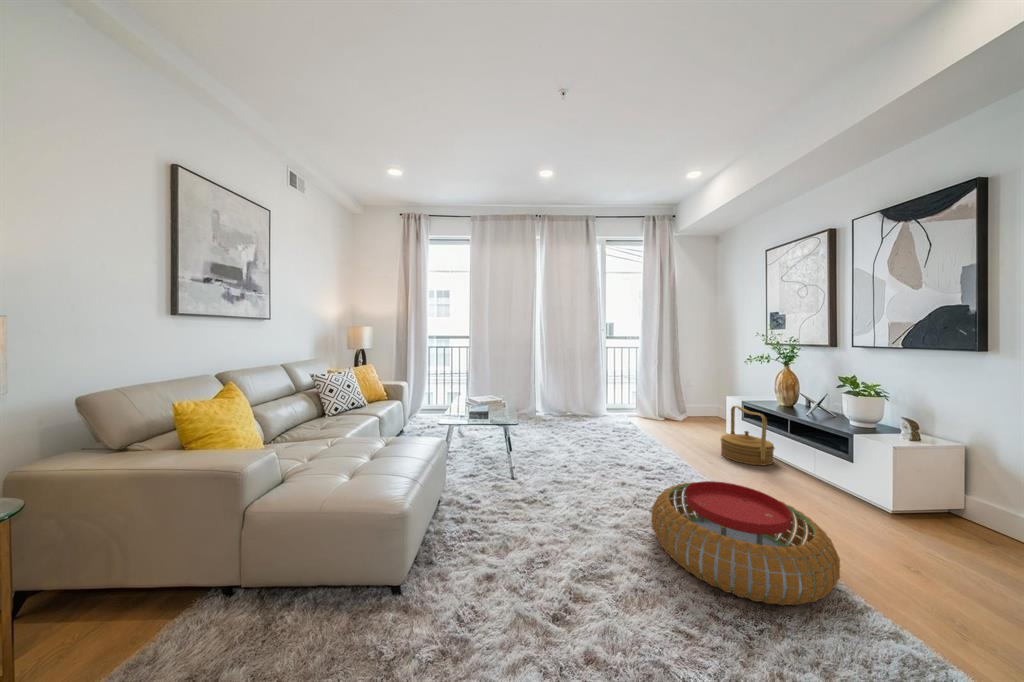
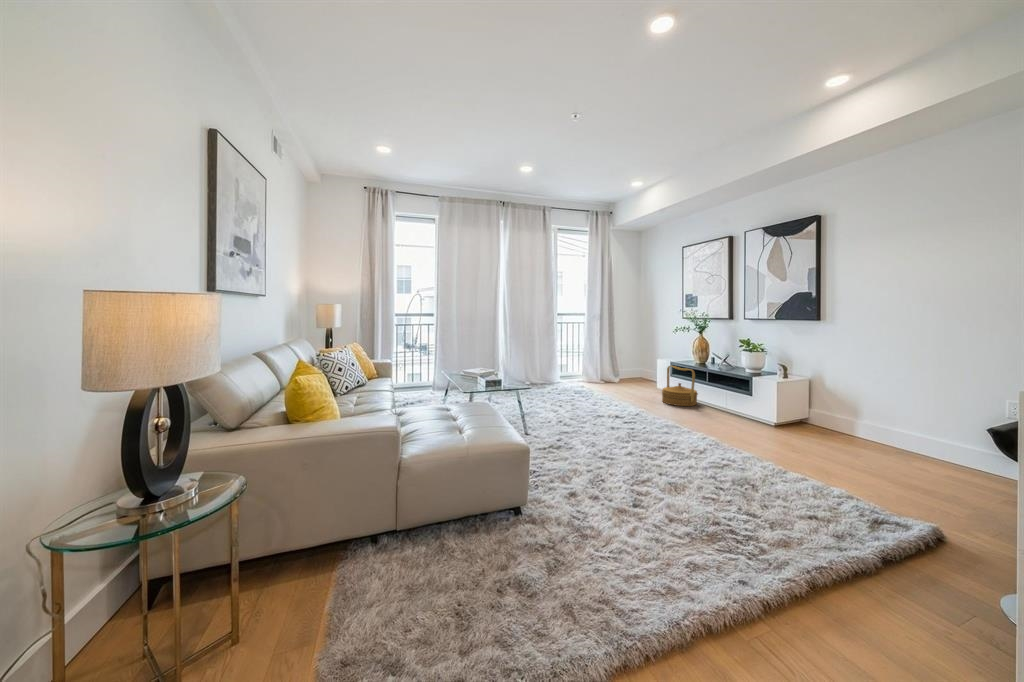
pouf: present [651,481,840,606] -> none [652,409,763,467]

